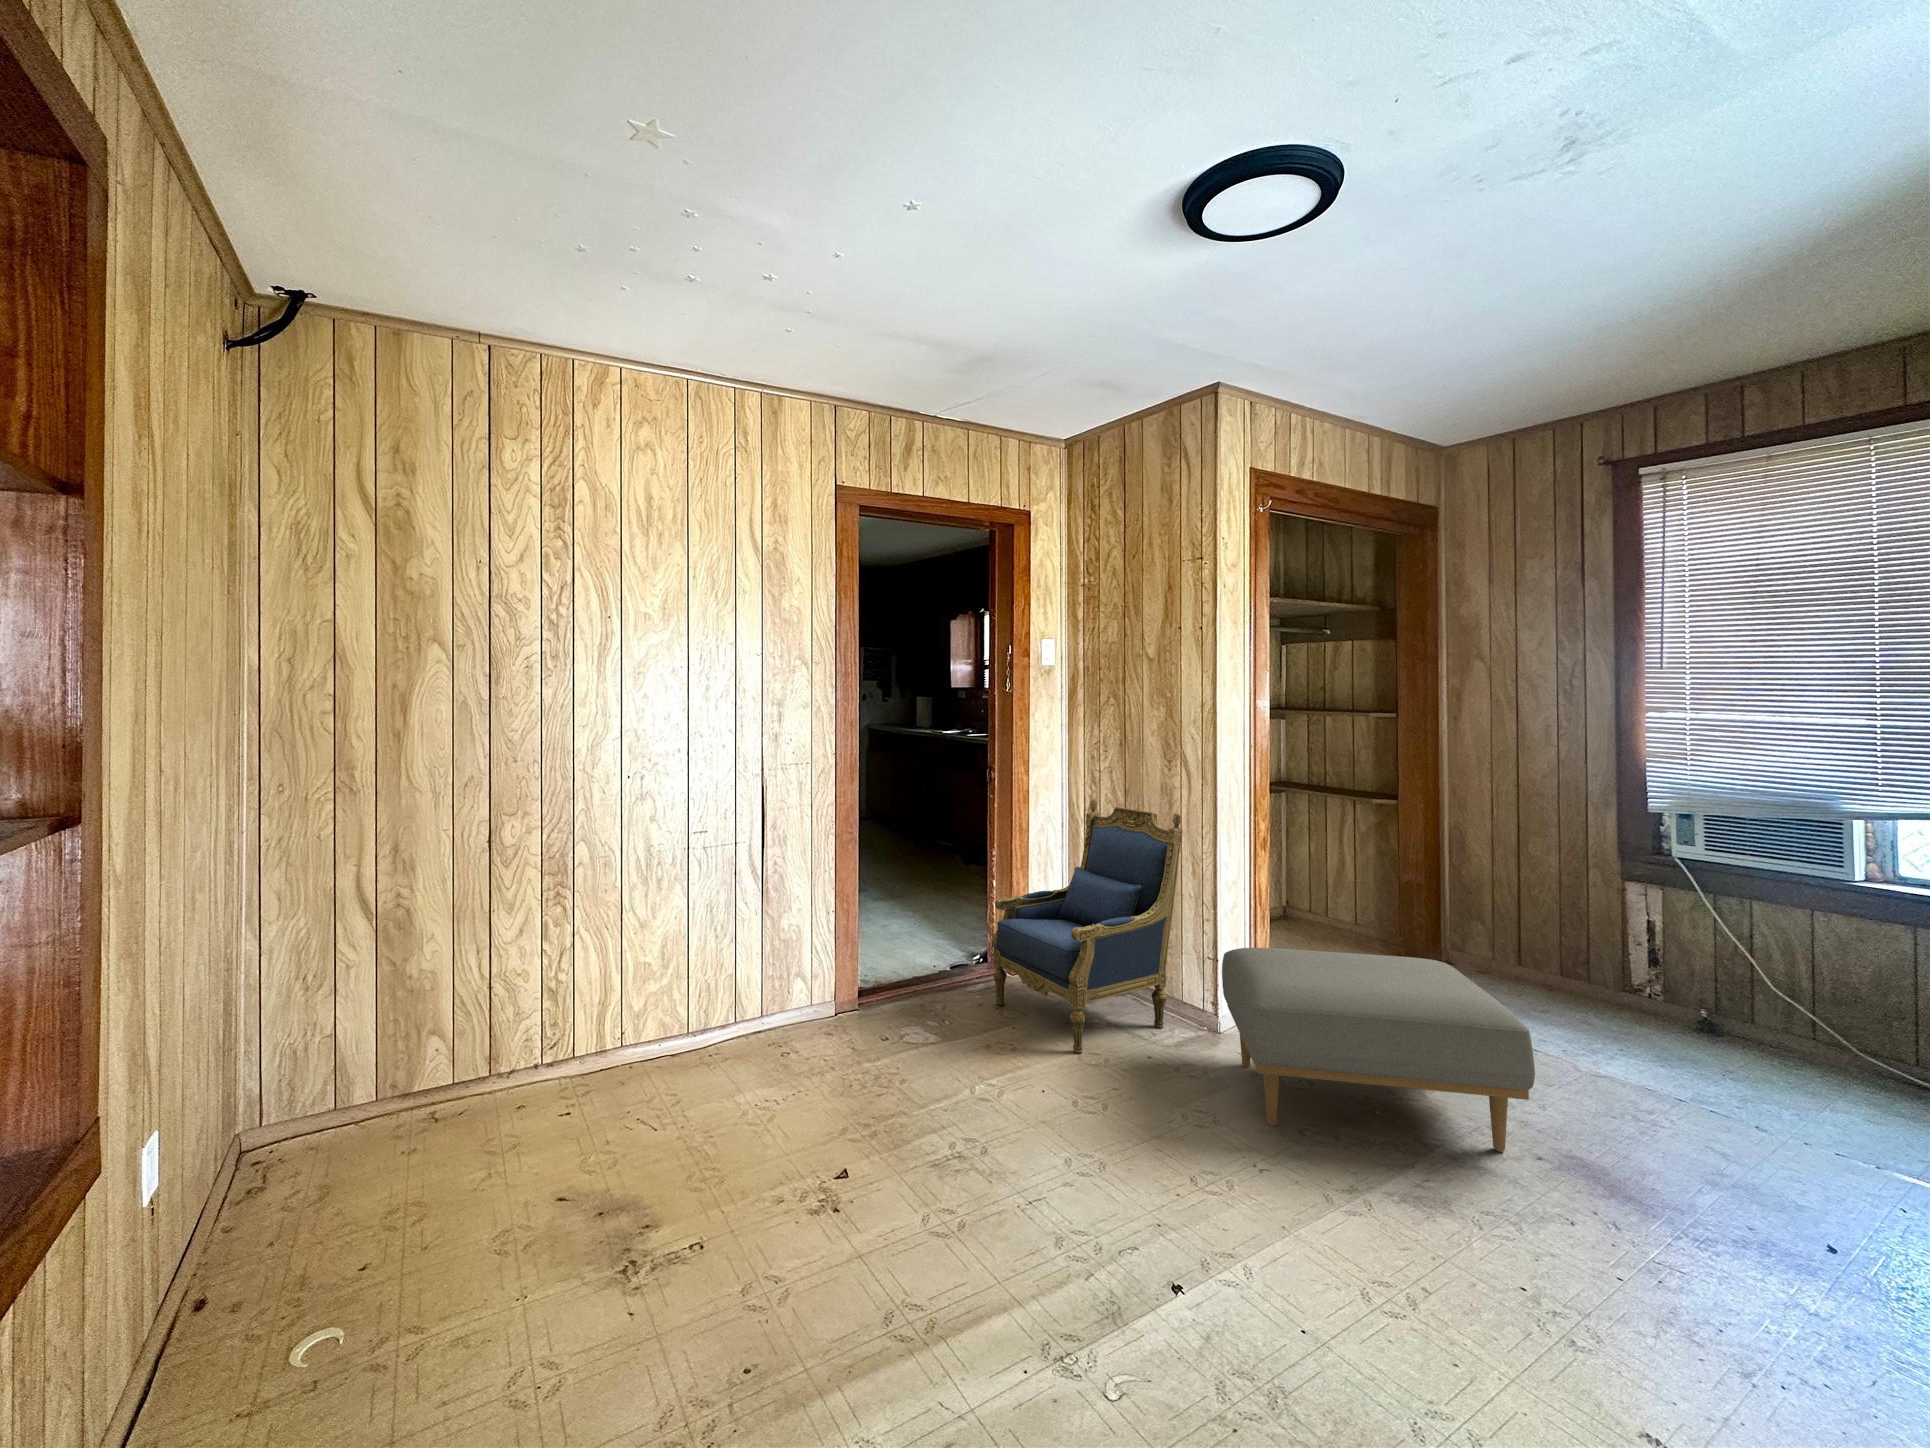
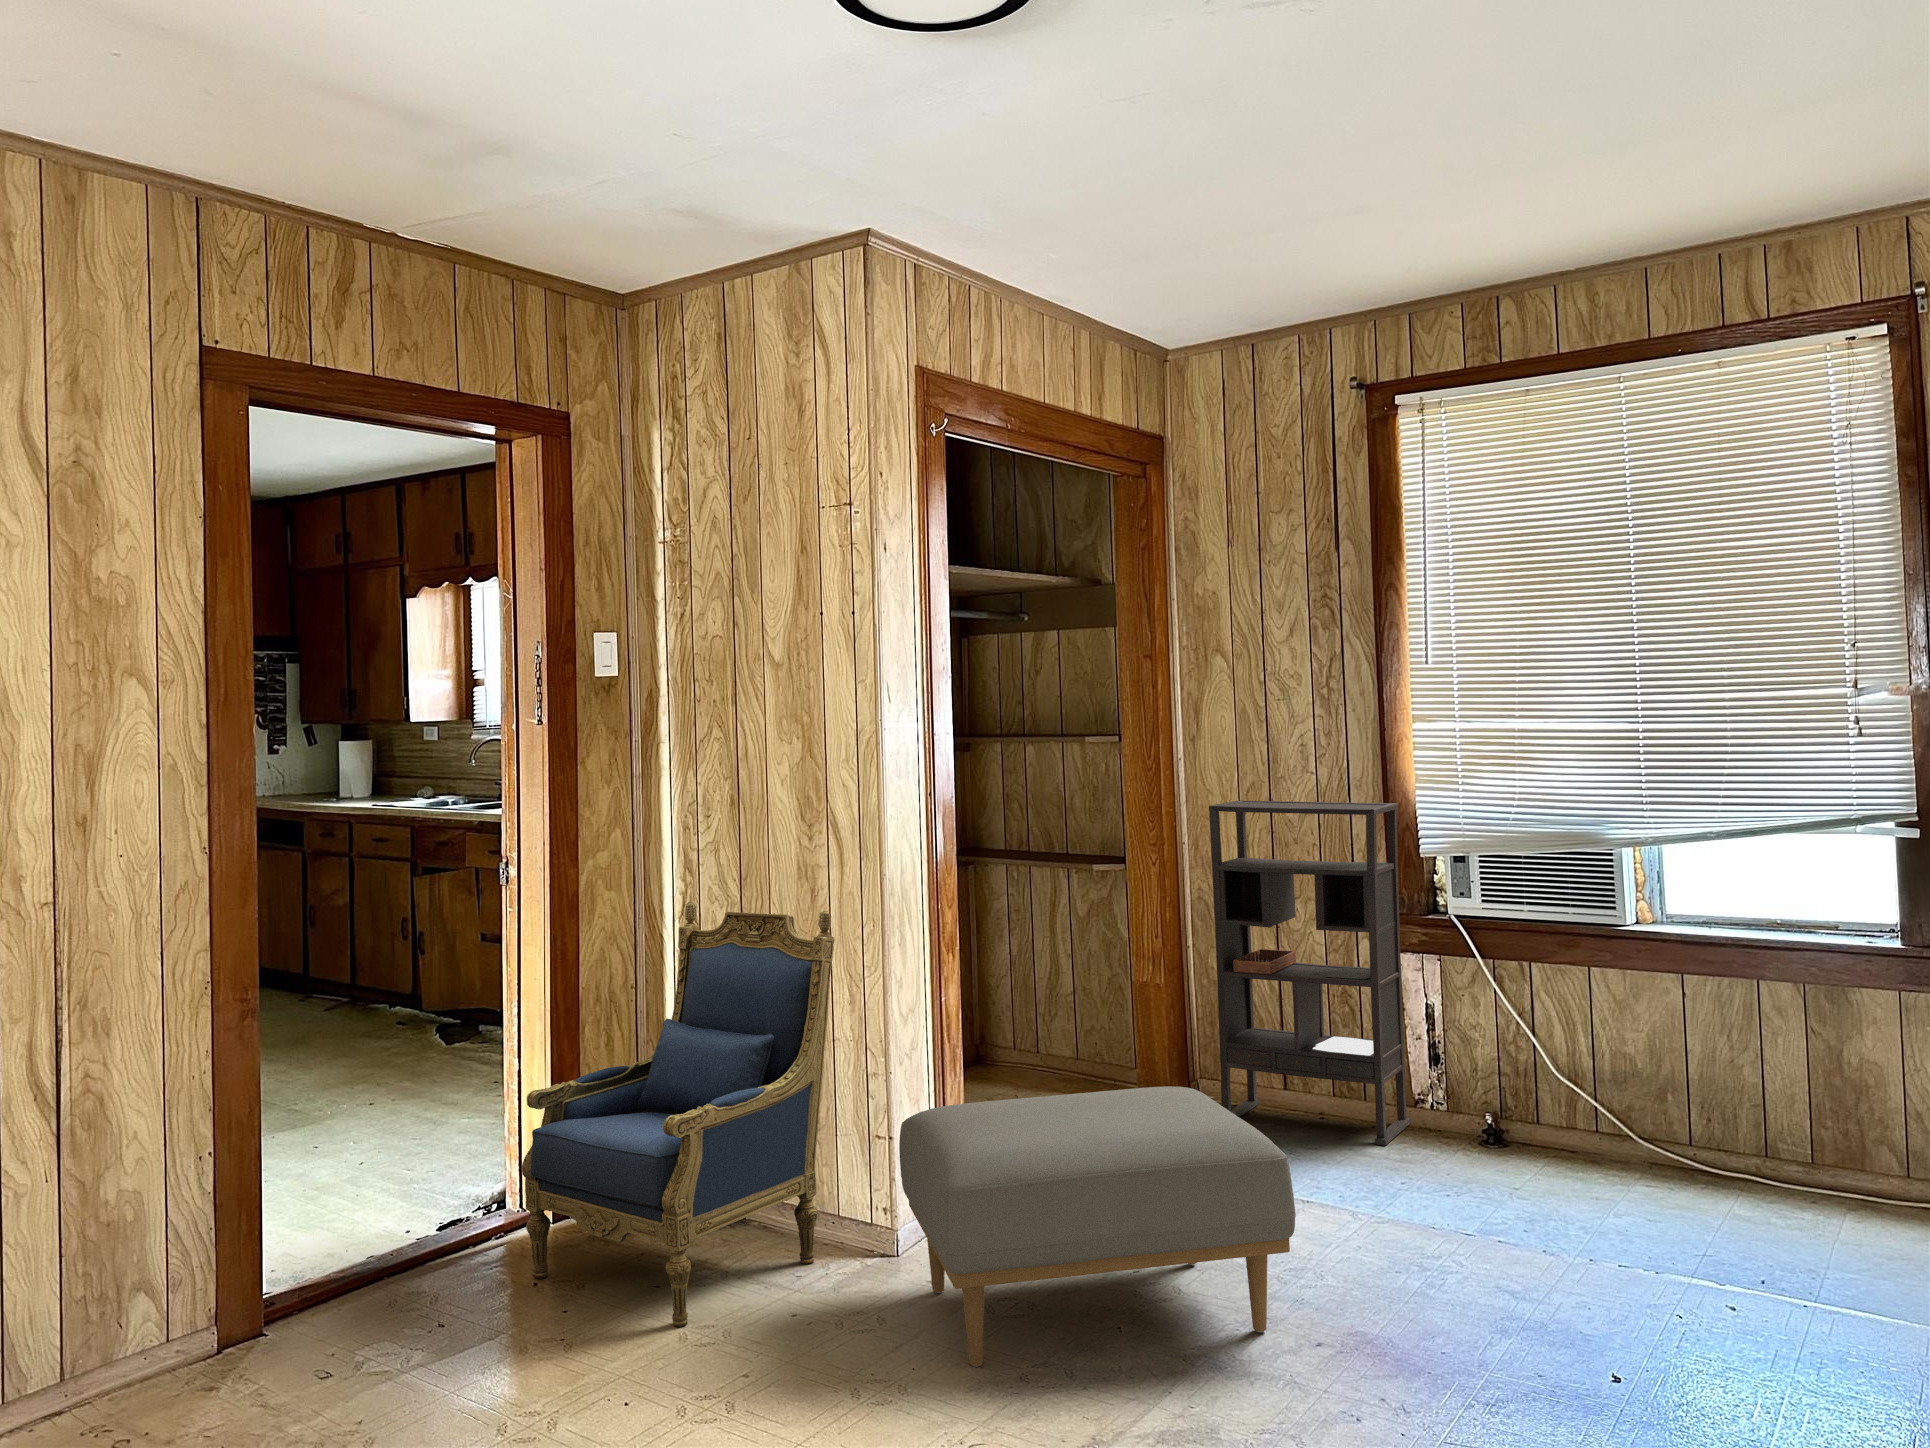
bookshelf: none [1461,760,1631,1022] -> present [1209,801,1411,1146]

